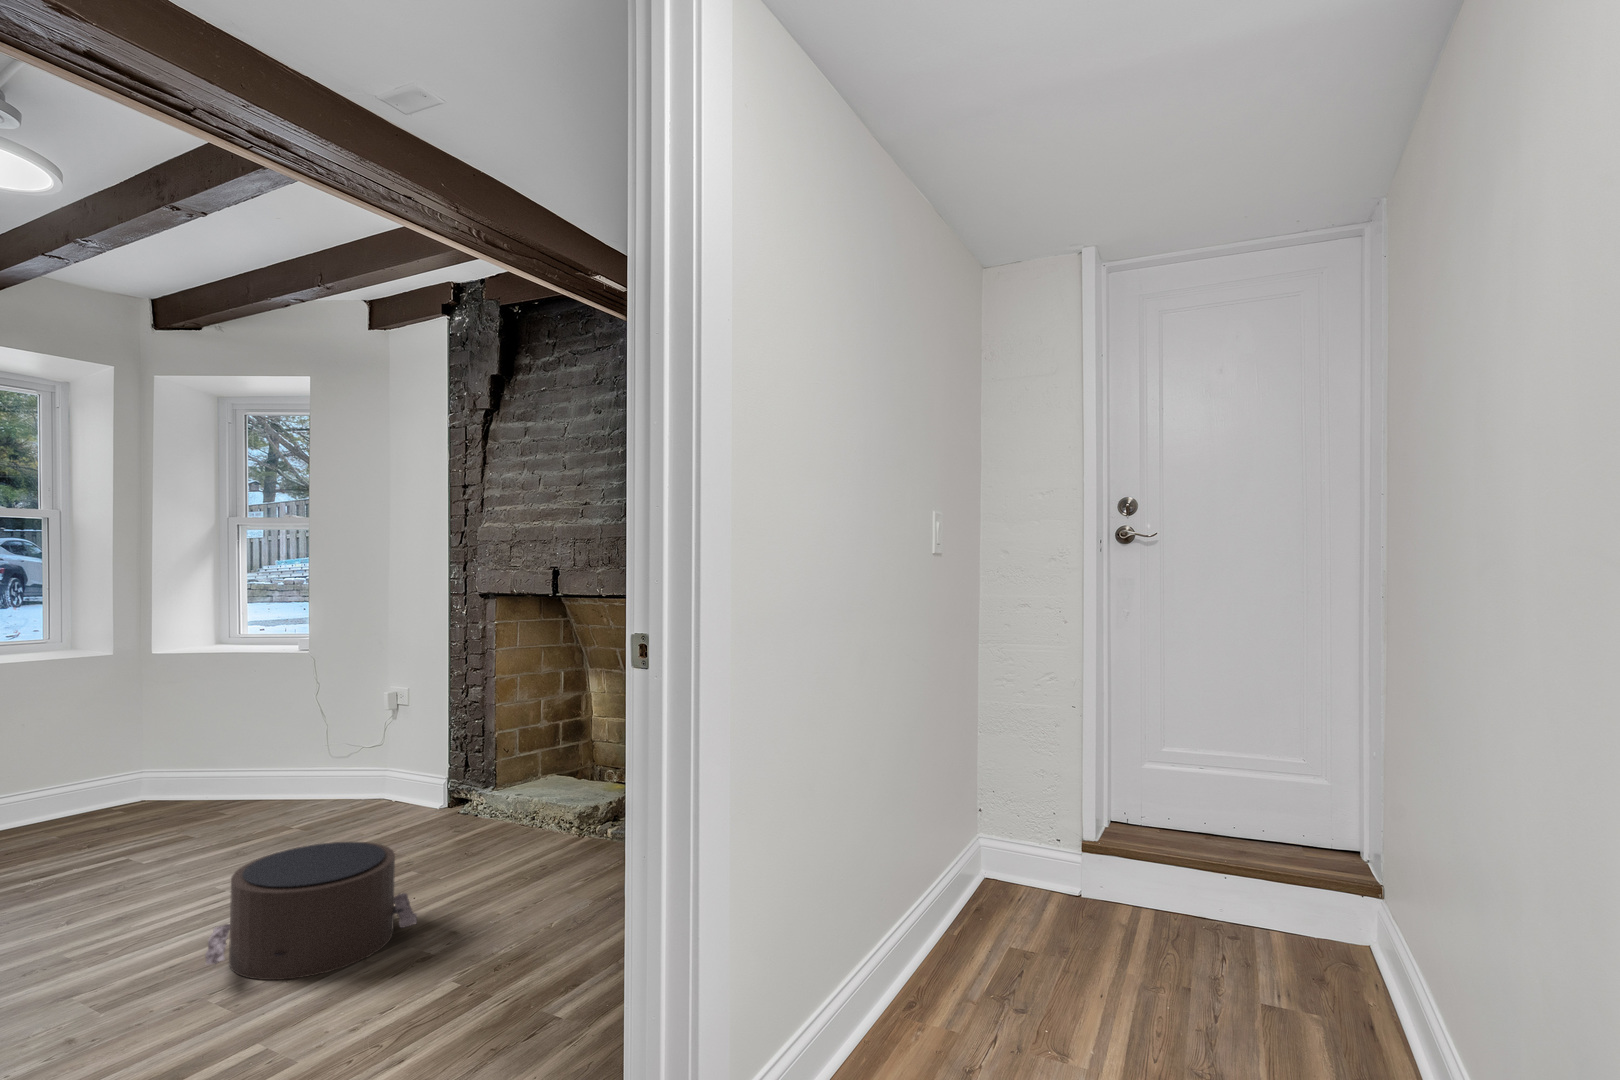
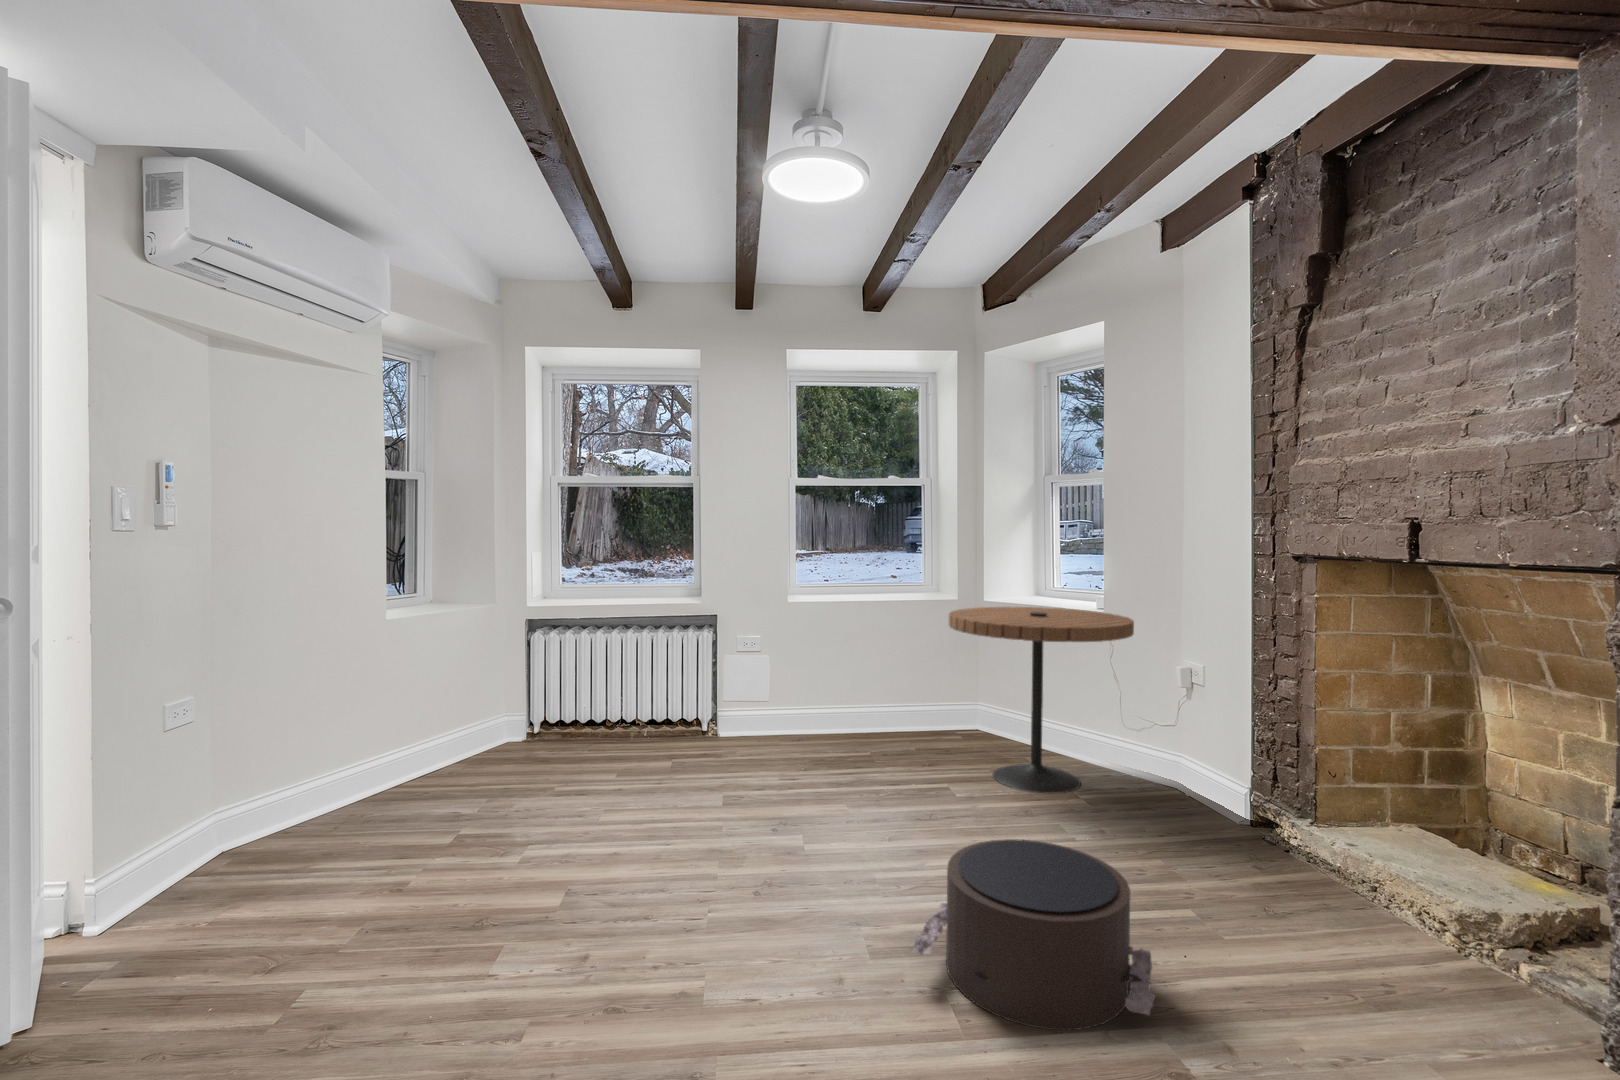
side table: none [136,651,347,839] -> present [949,607,1134,793]

